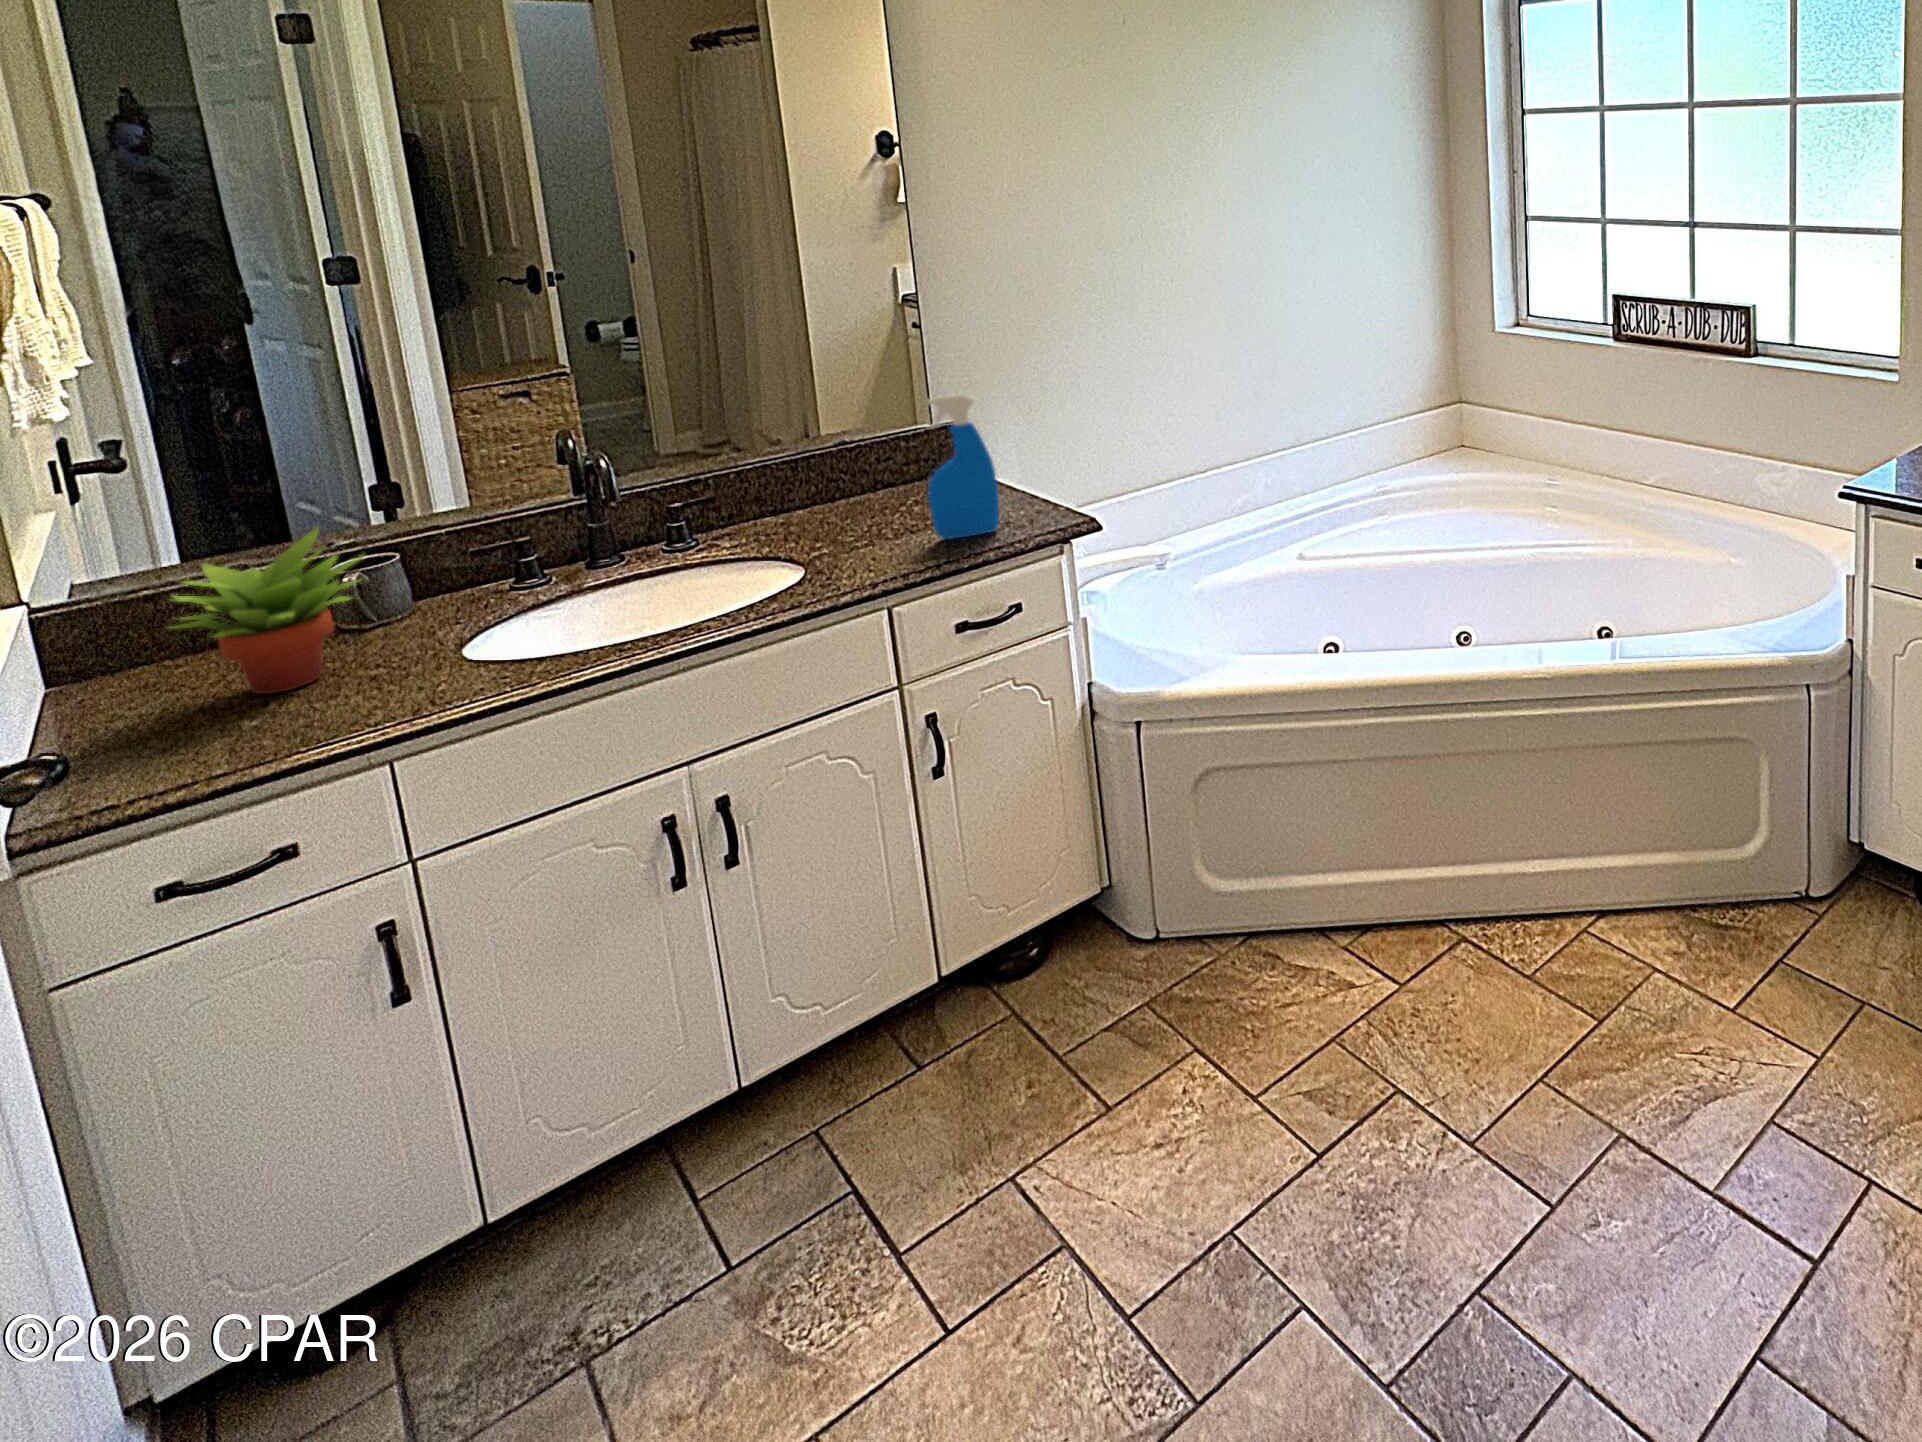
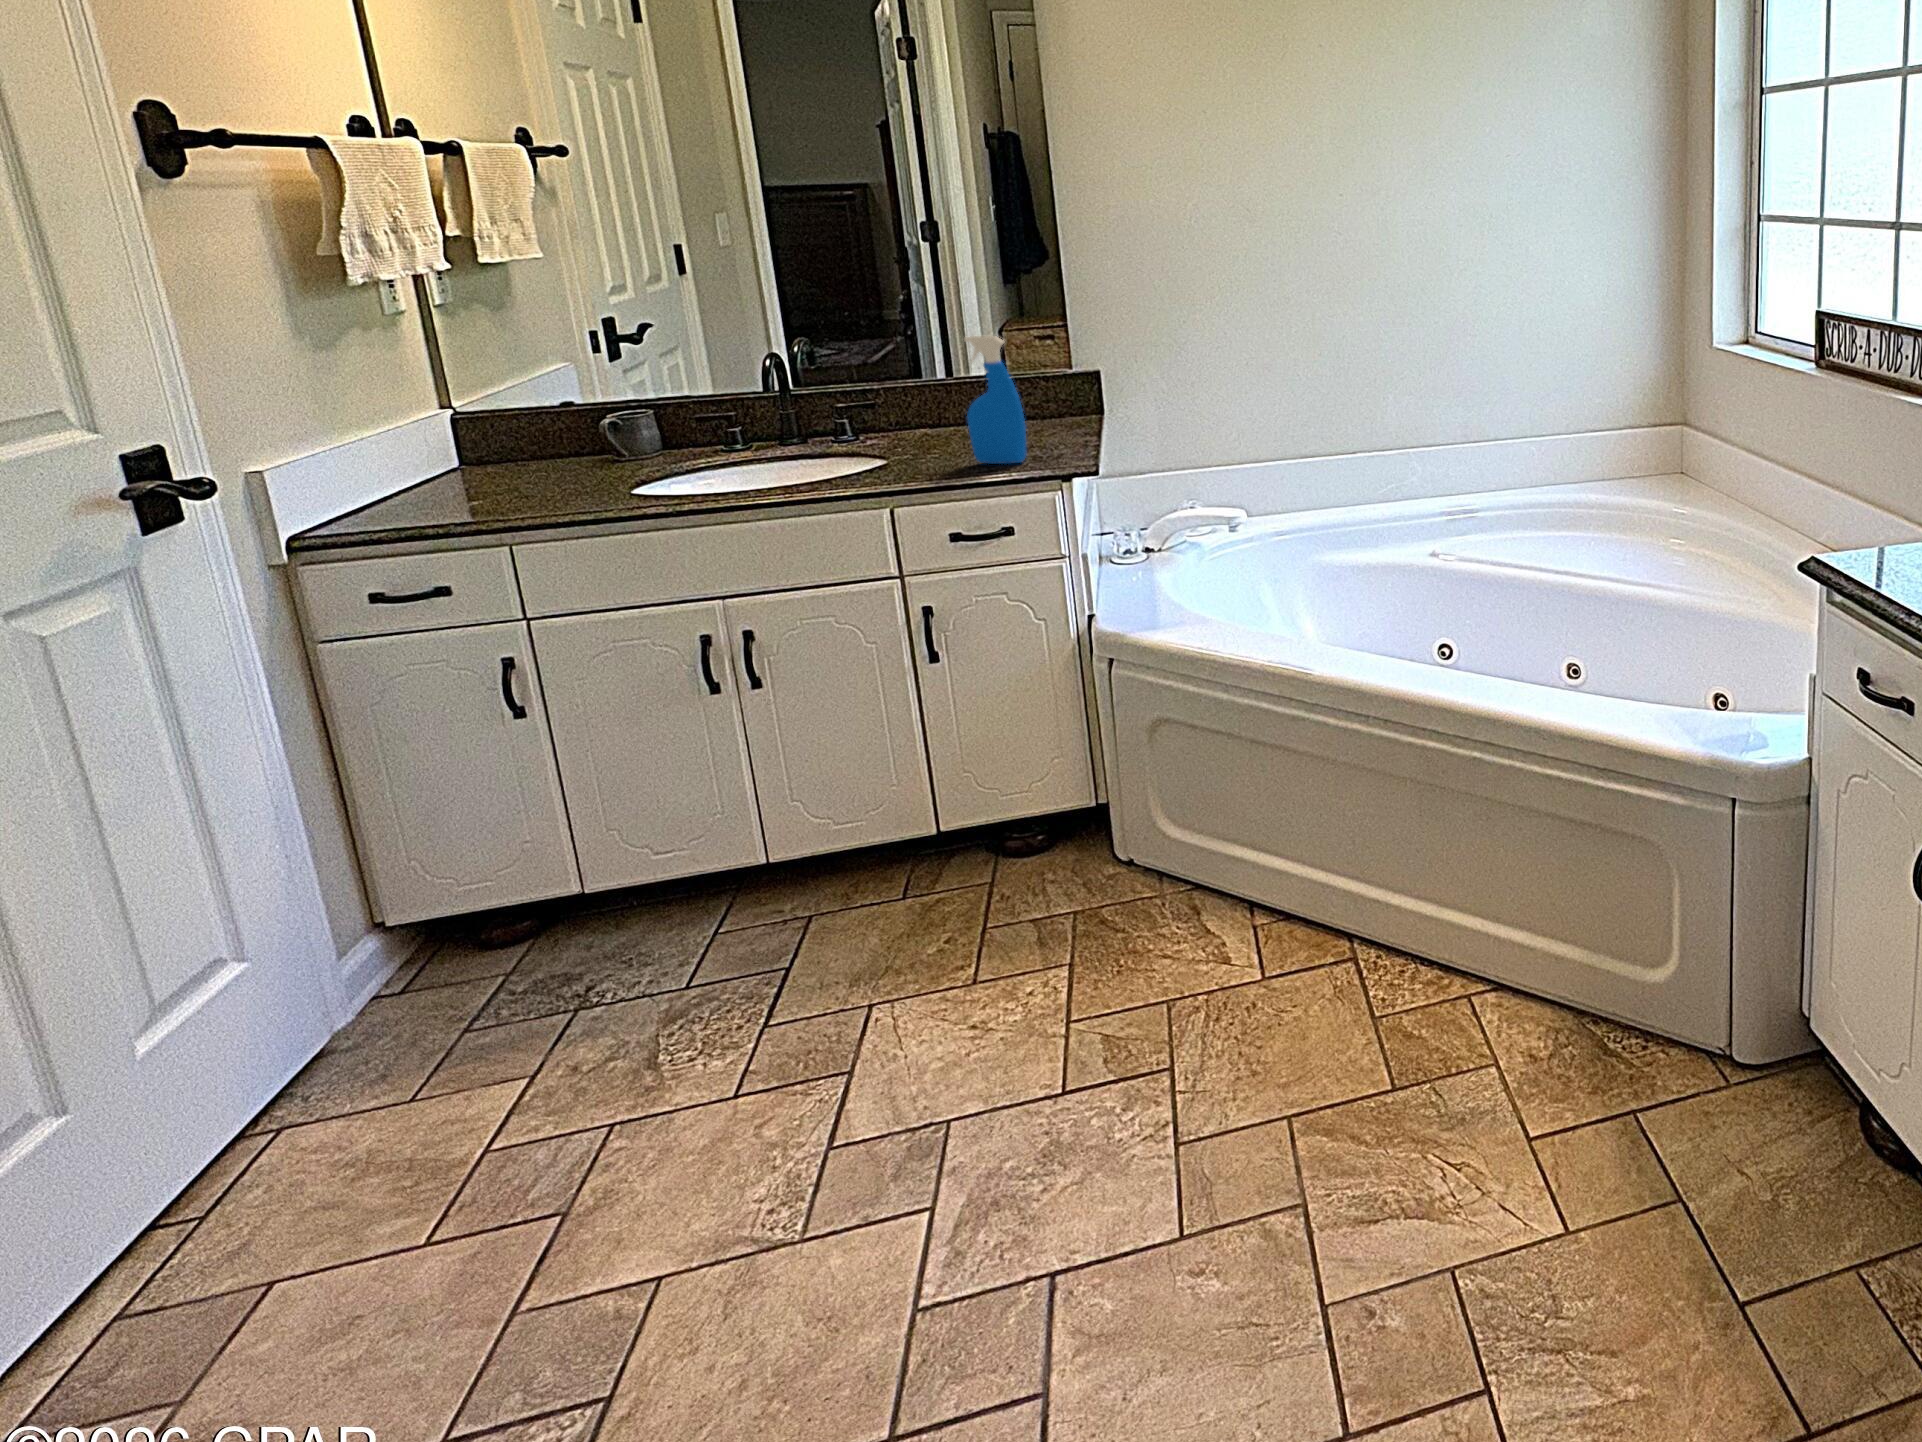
succulent plant: present [168,526,364,694] -> none [426,379,576,492]

